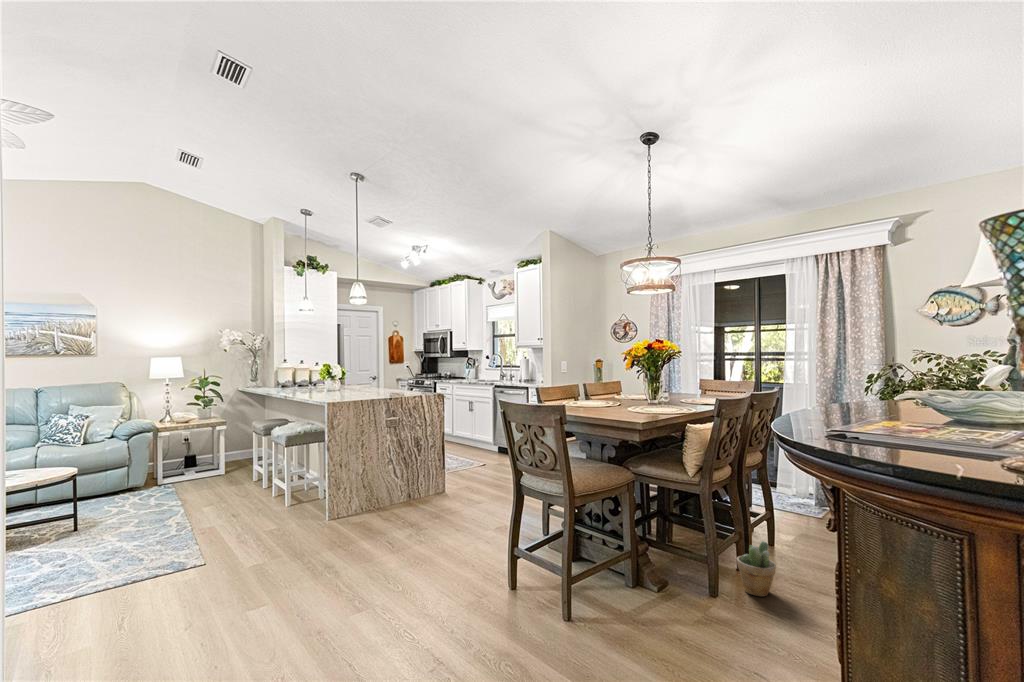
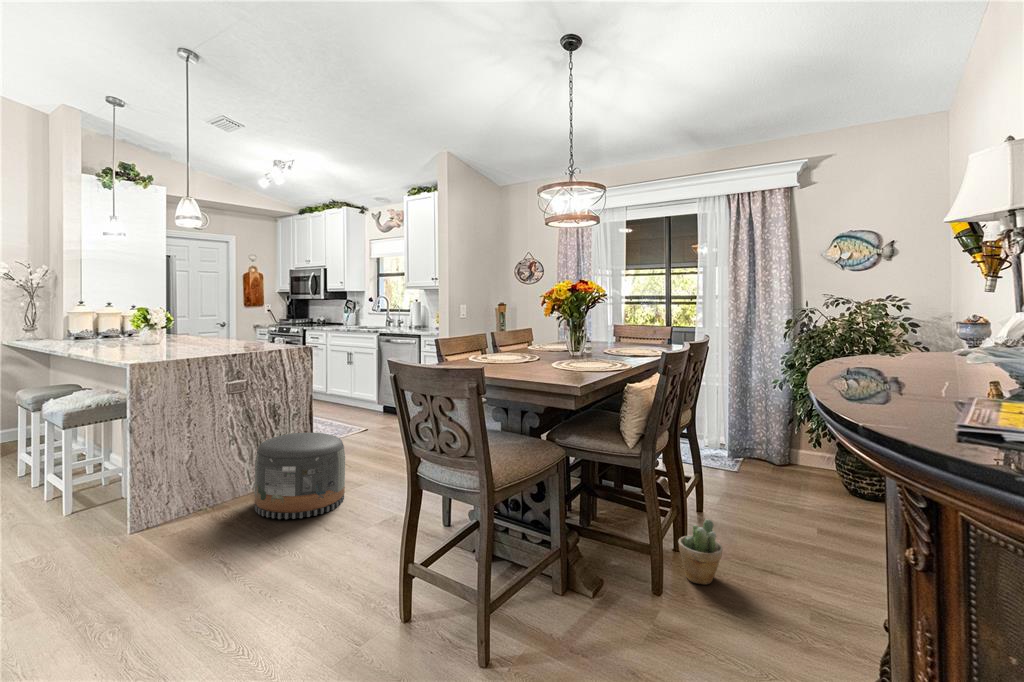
pouf: none [402,461,468,525] -> present [254,433,345,519]

